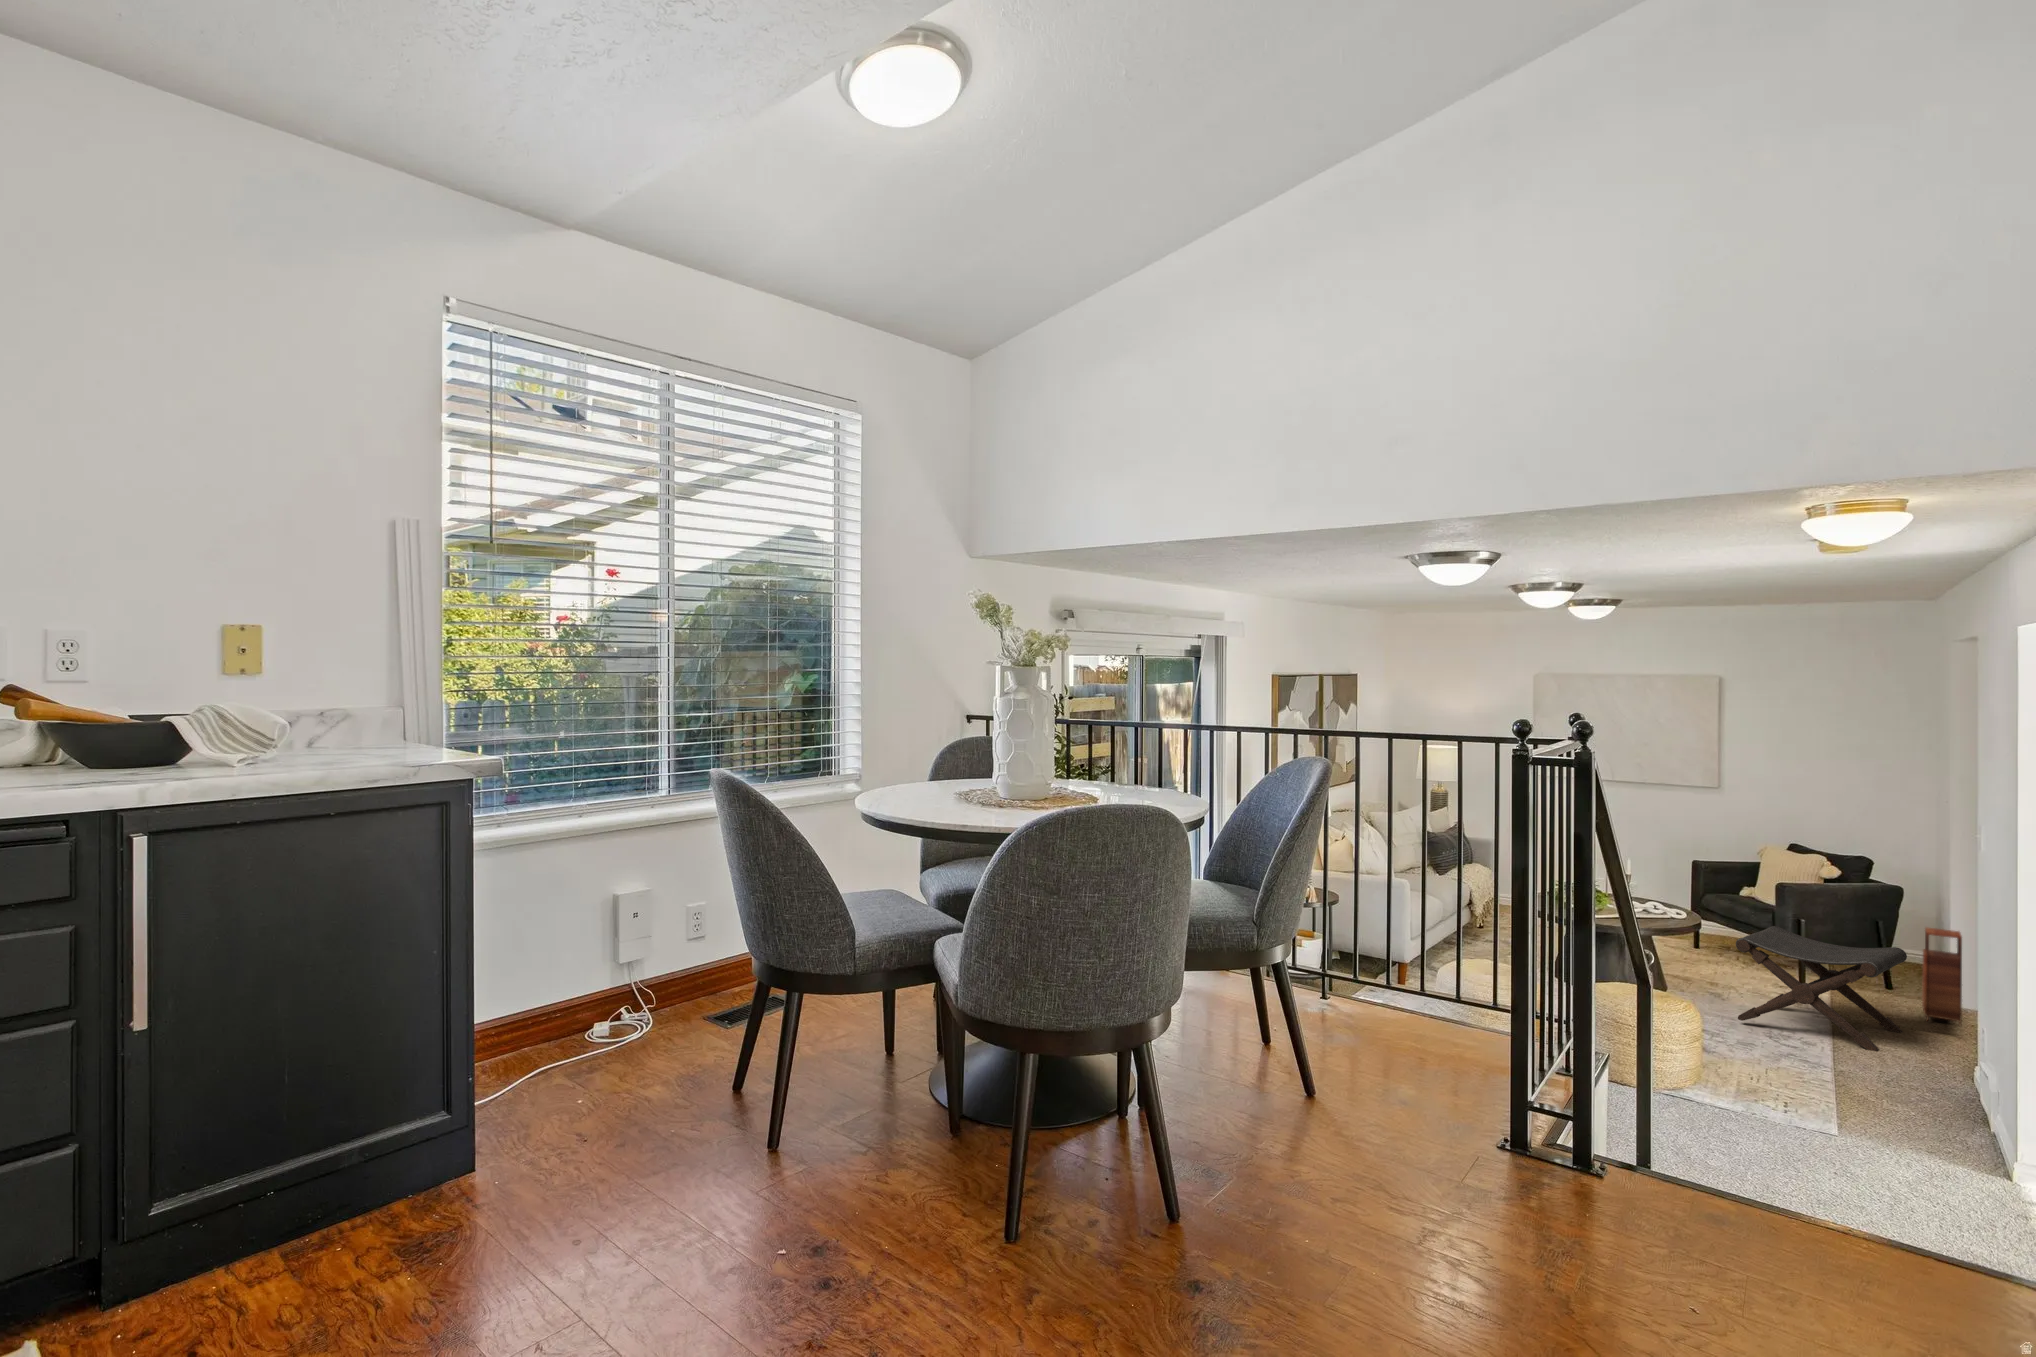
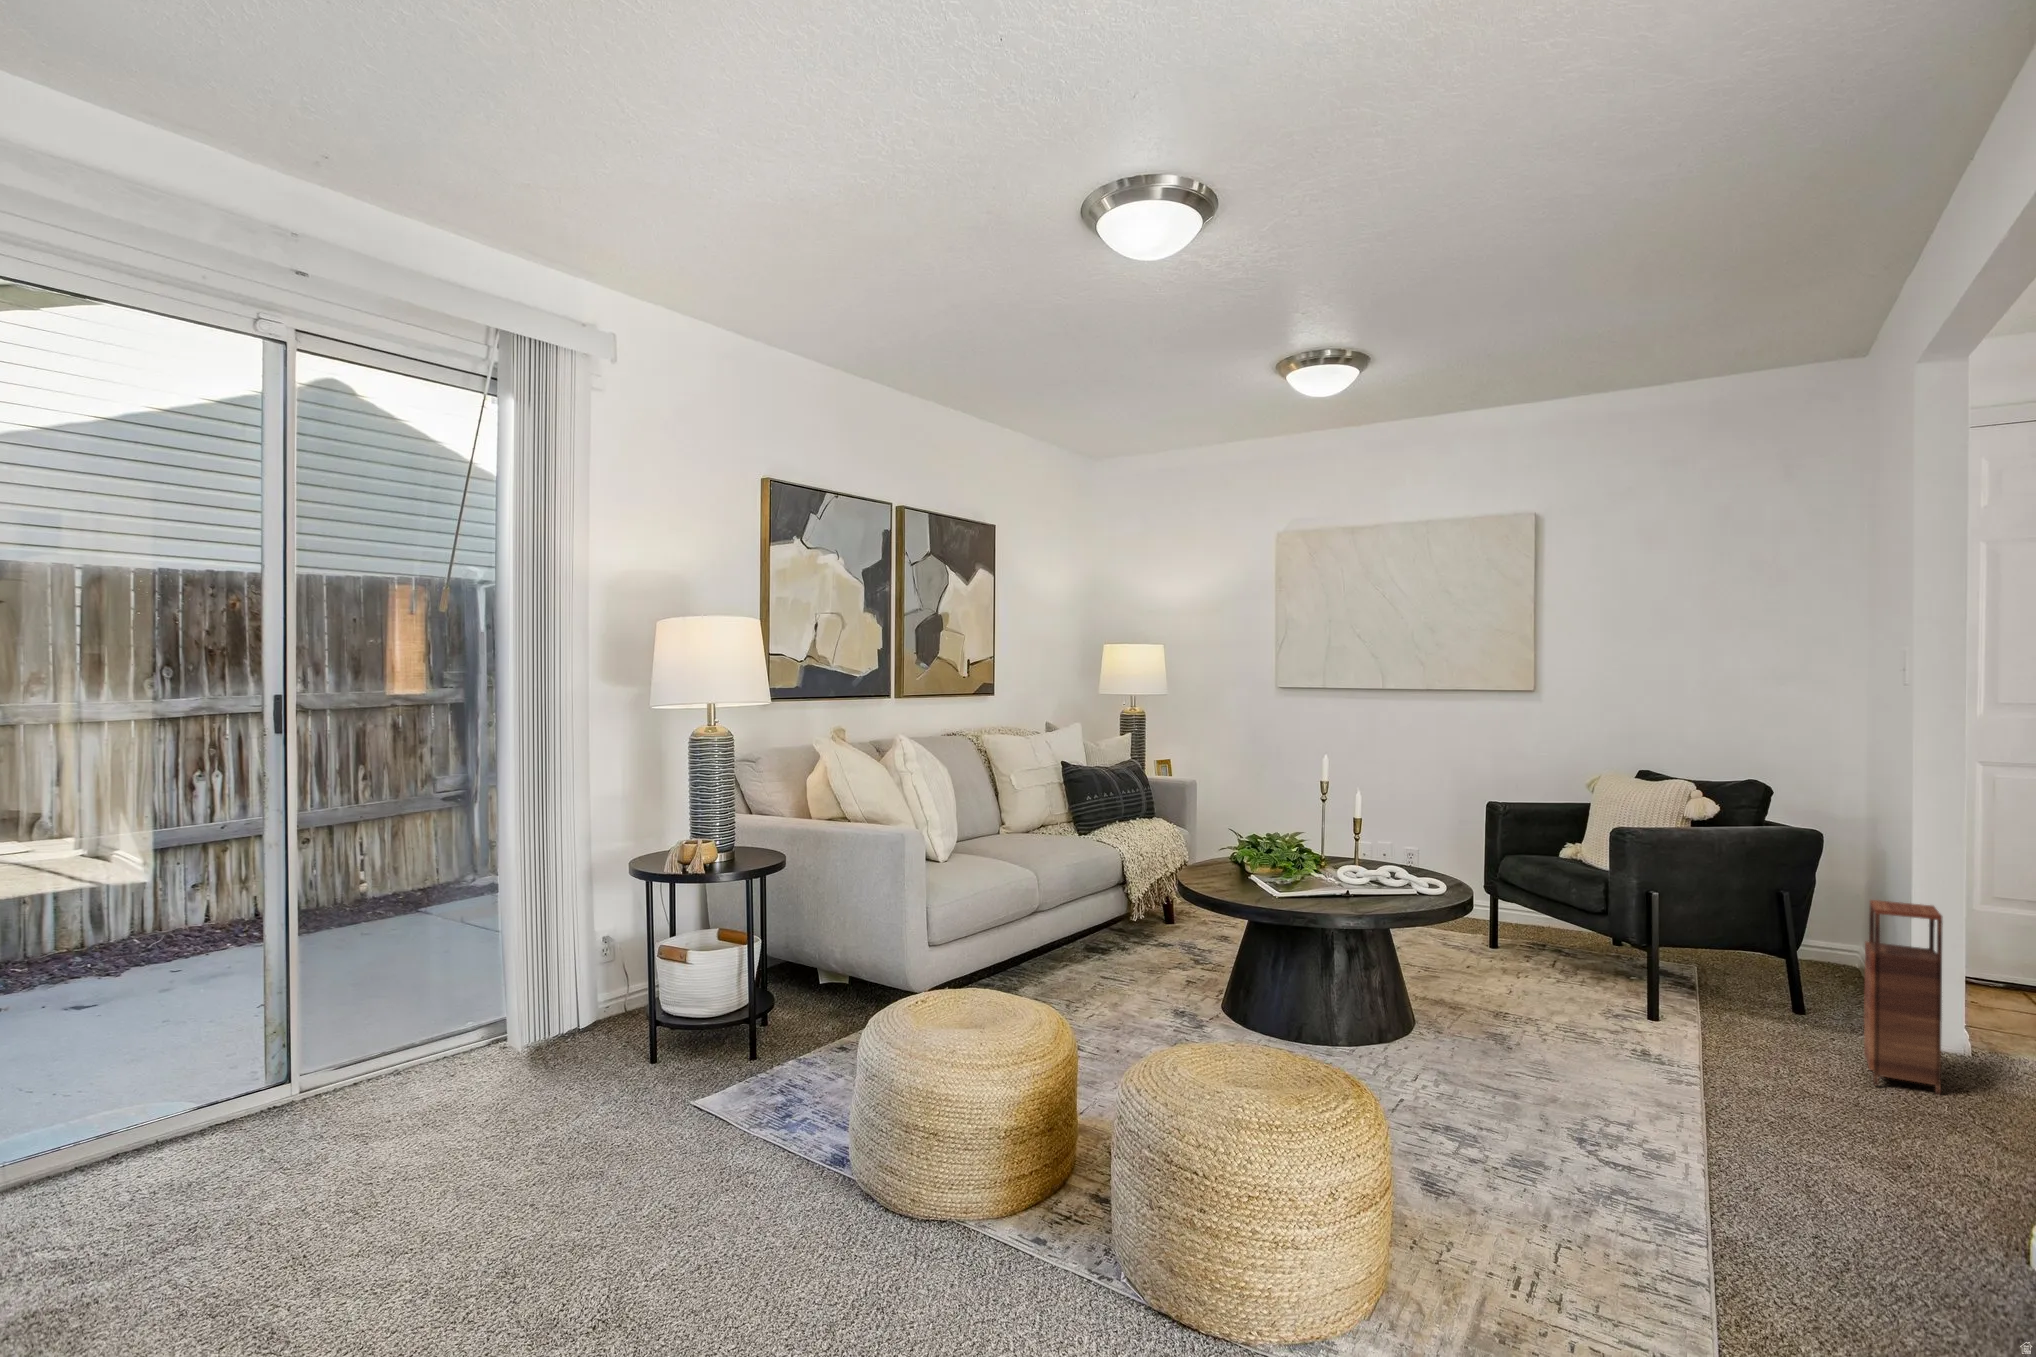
footstool: present [1736,926,1907,1051] -> none [1521,907,1842,1173]

